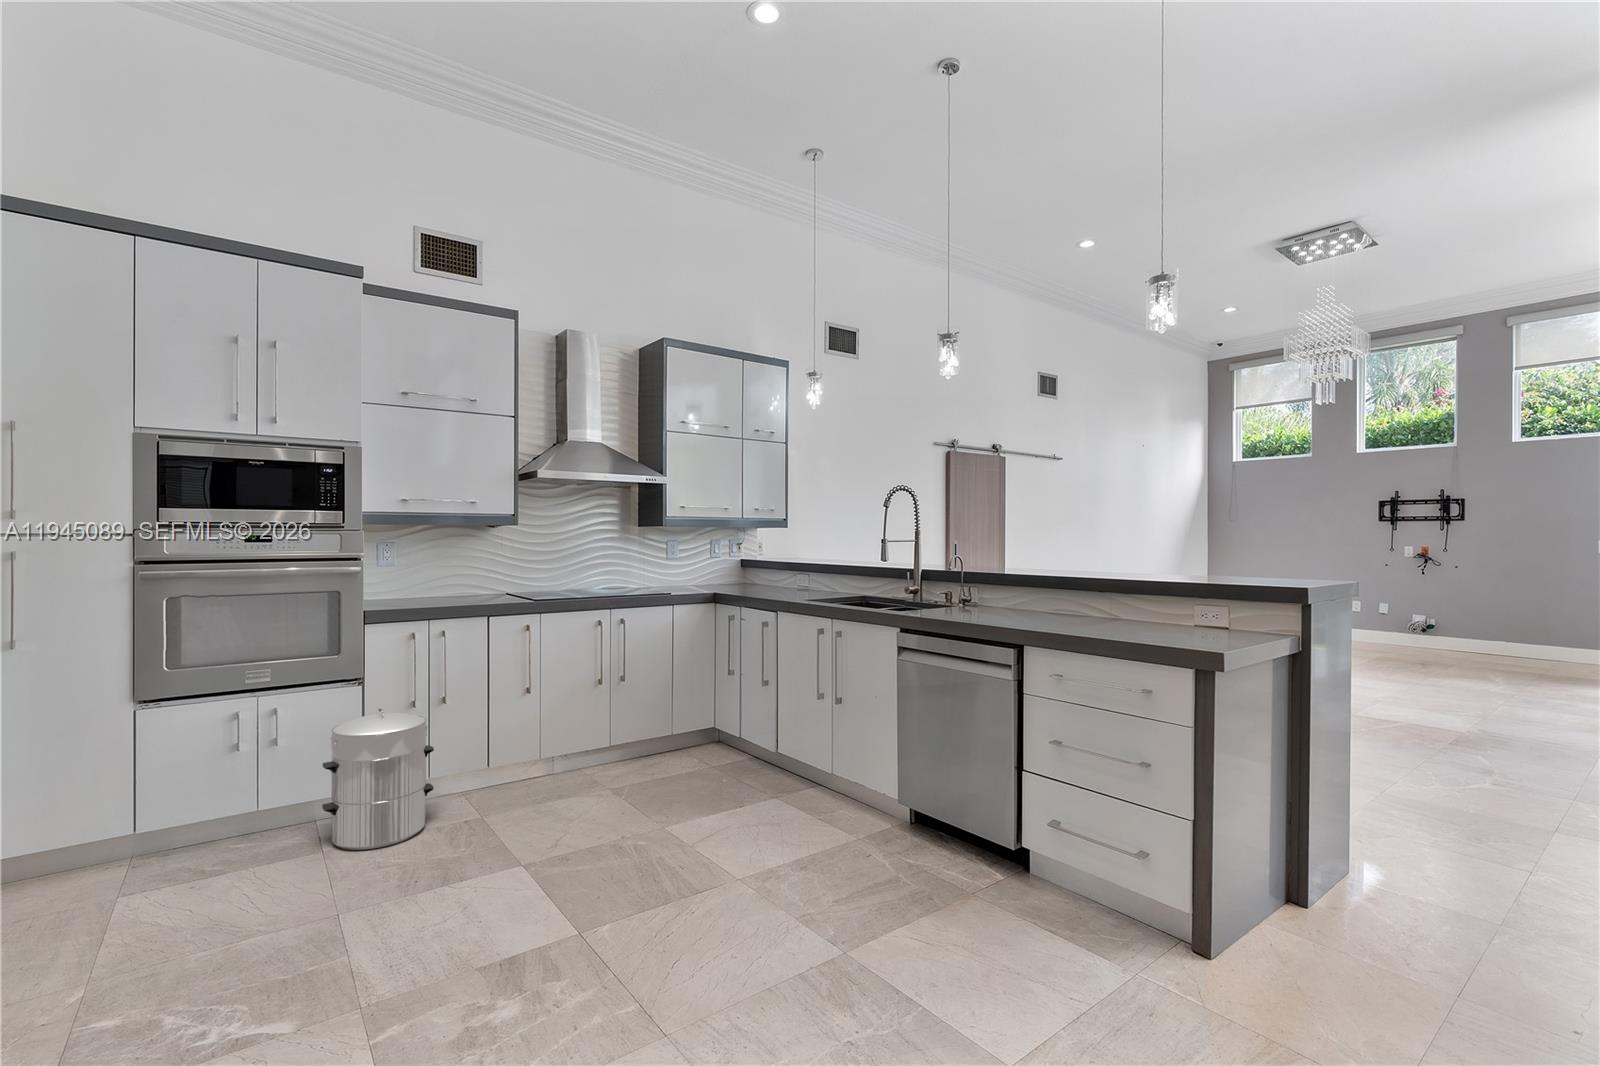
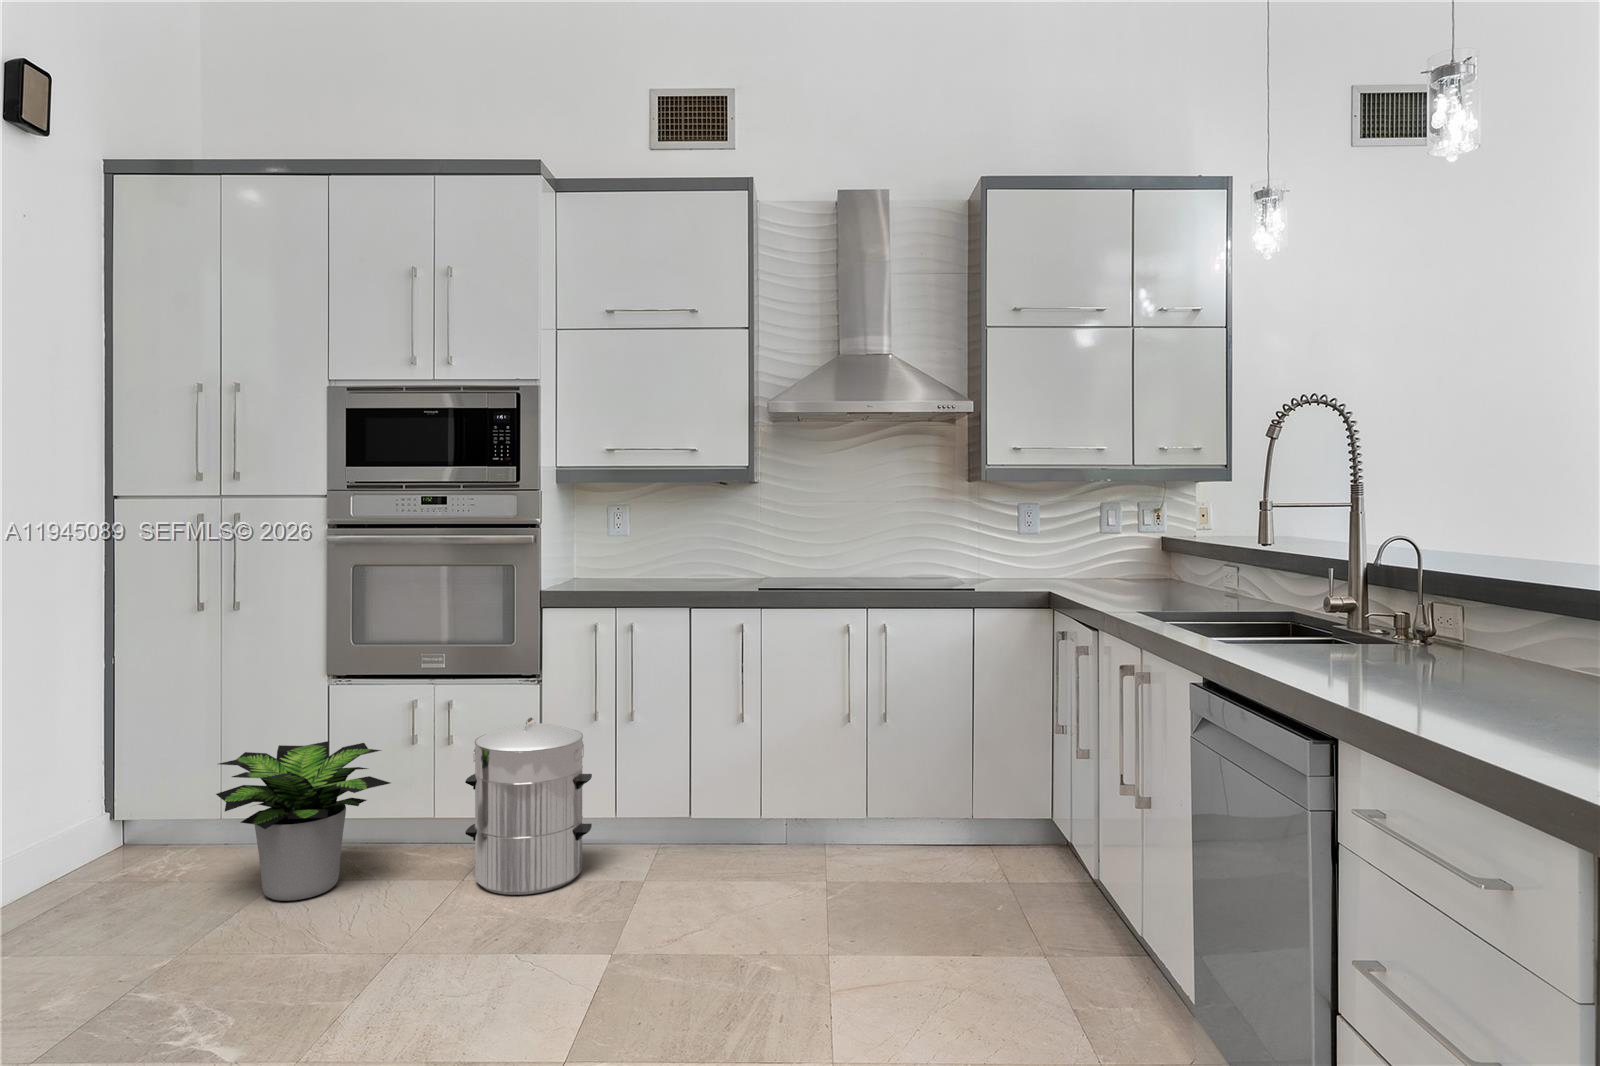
potted plant: none [60,756,254,910] -> present [216,741,390,901]

